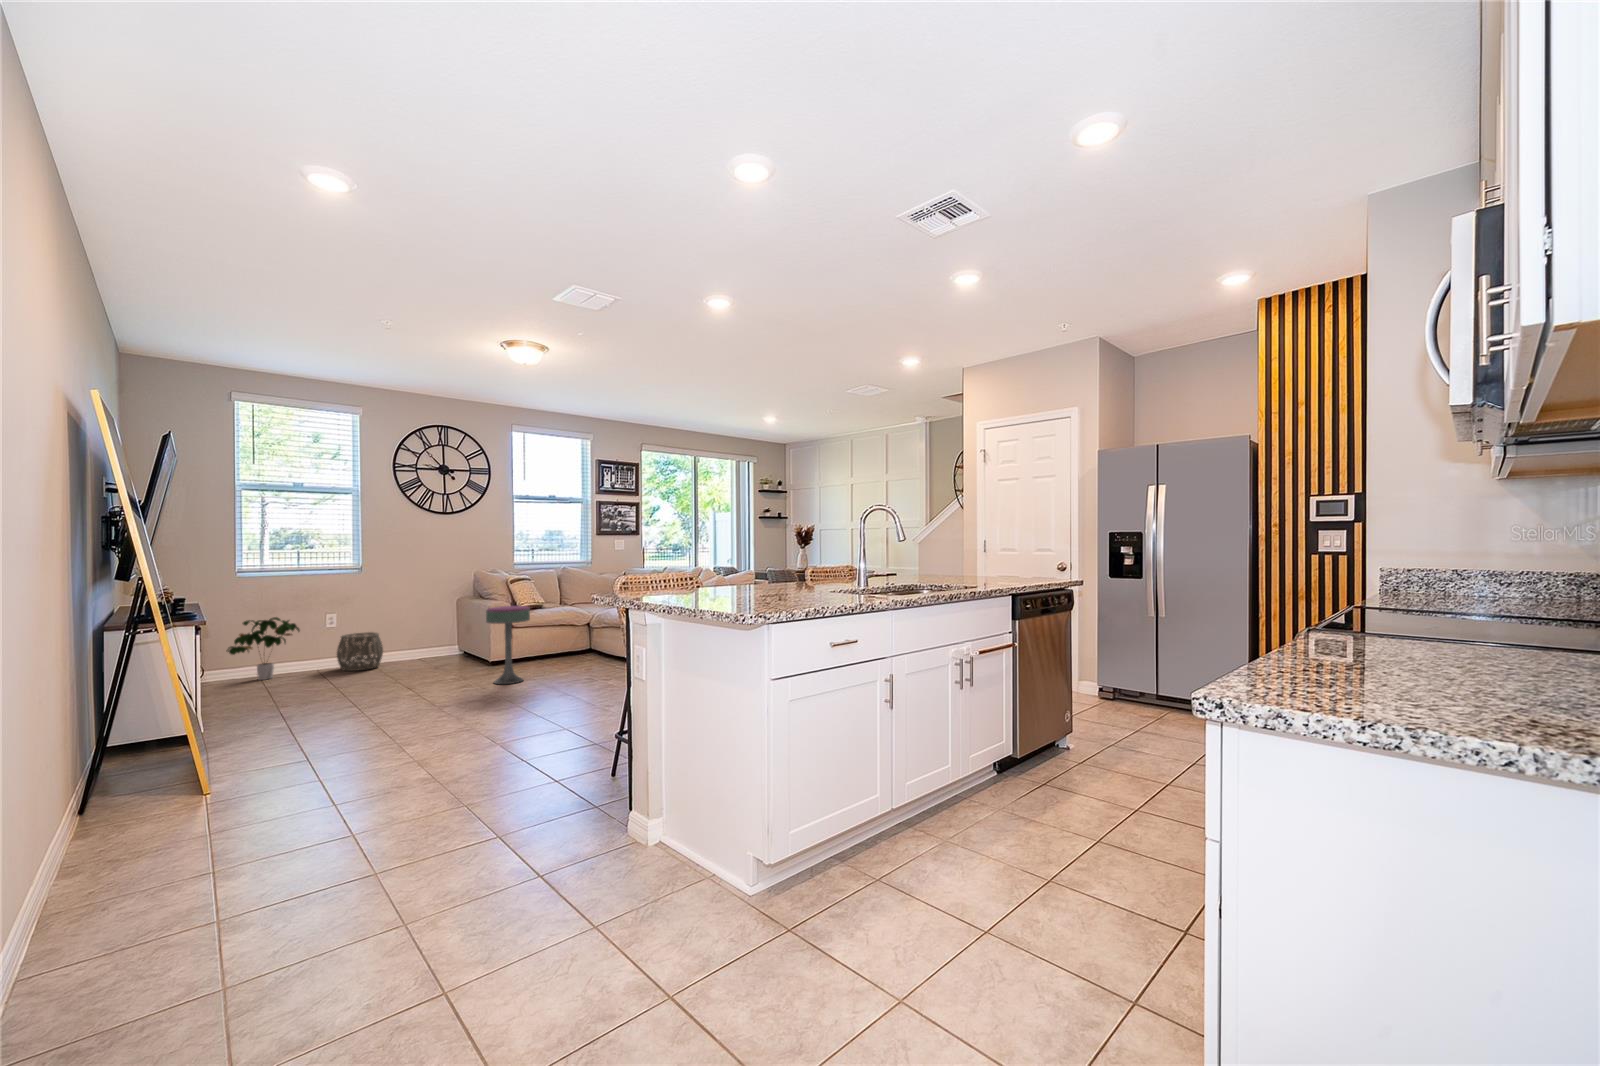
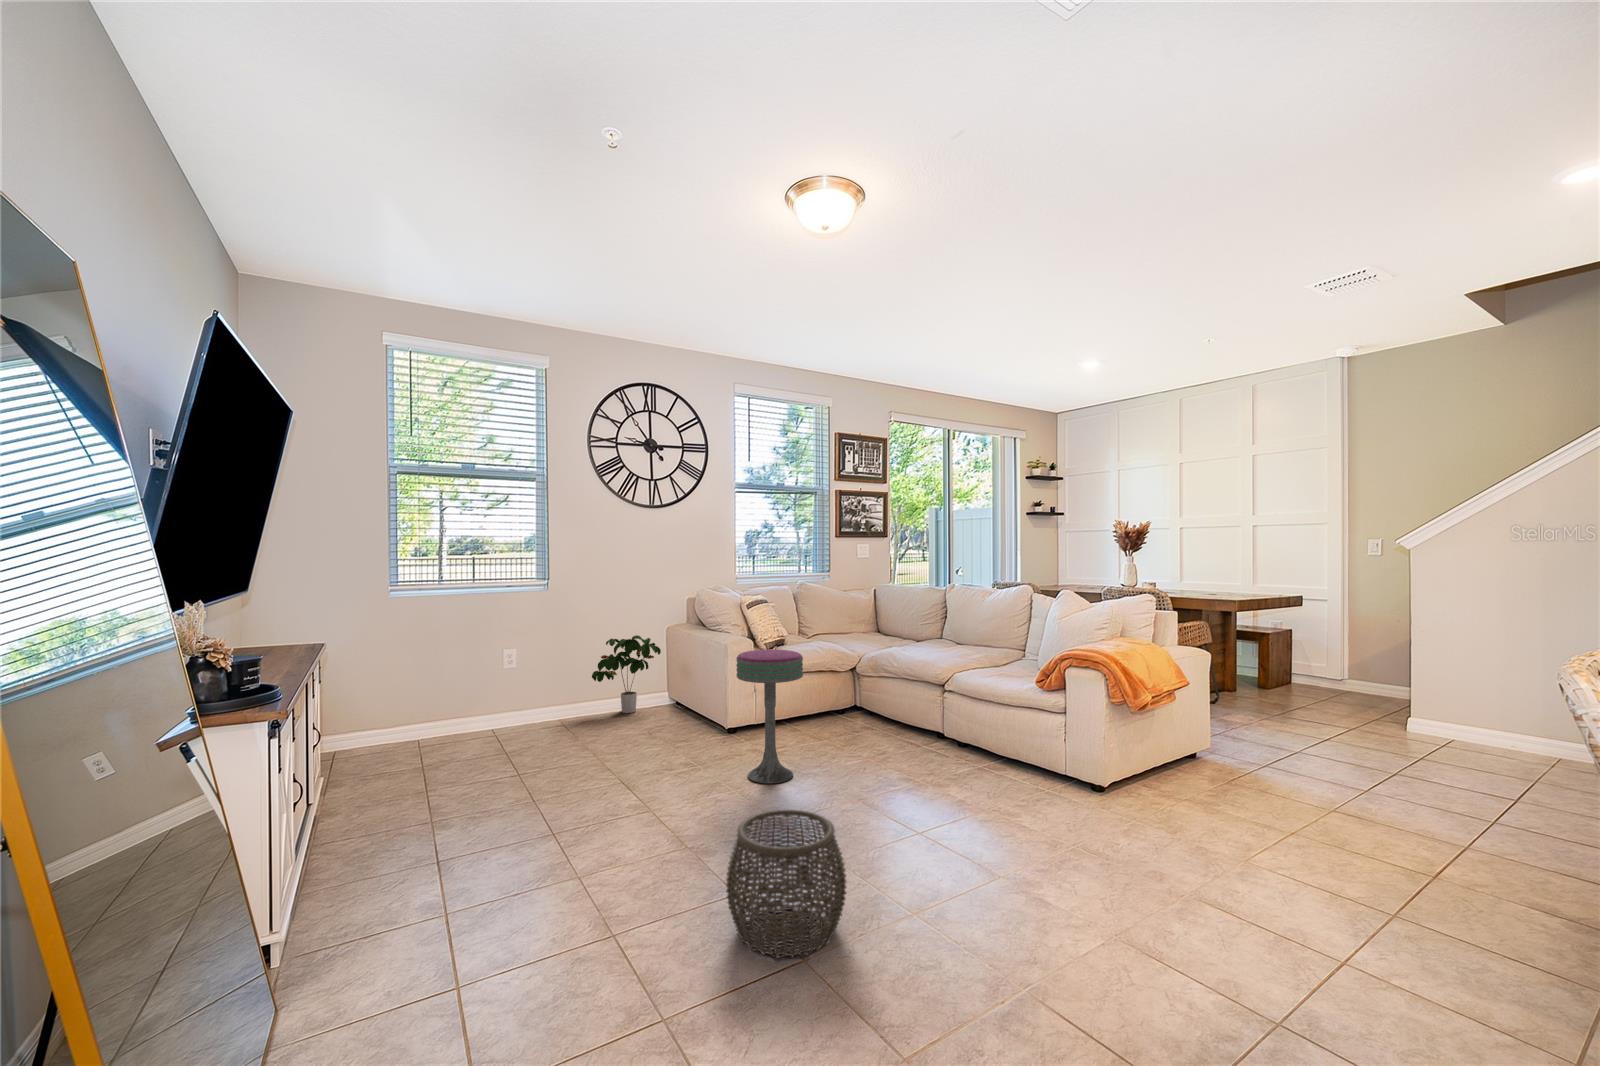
potted plant: present [227,617,300,680] -> present [592,635,661,713]
woven basket: present [337,632,383,671] -> present [726,809,846,958]

